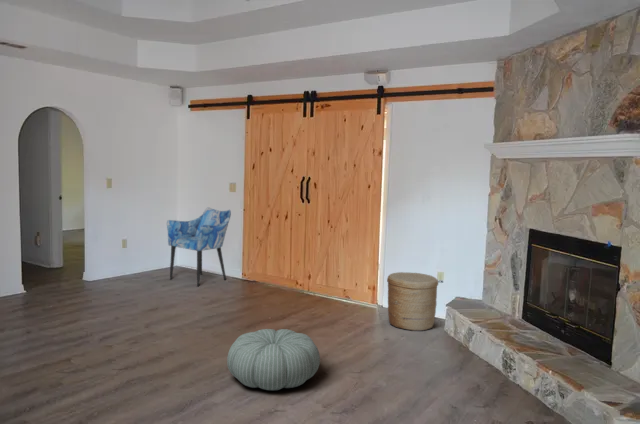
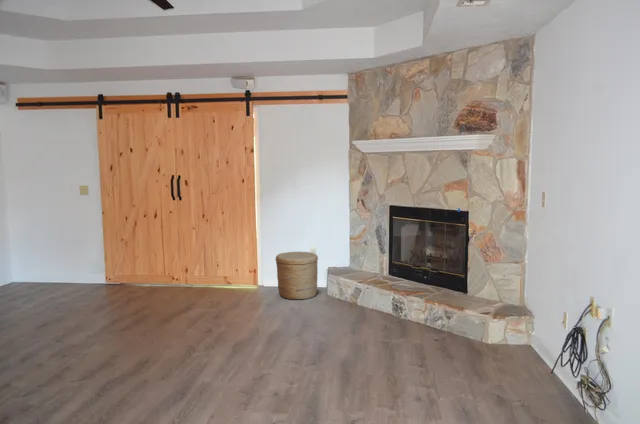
armchair: present [167,208,231,286] -> none [8,214,88,299]
pouf: present [227,329,320,390] -> none [187,316,273,373]

